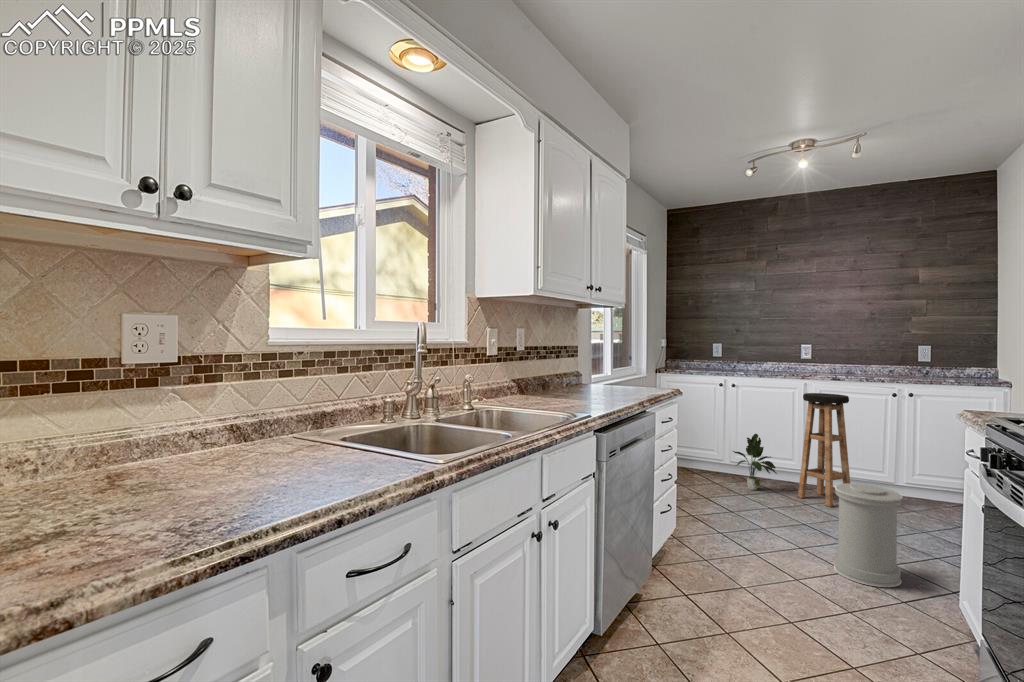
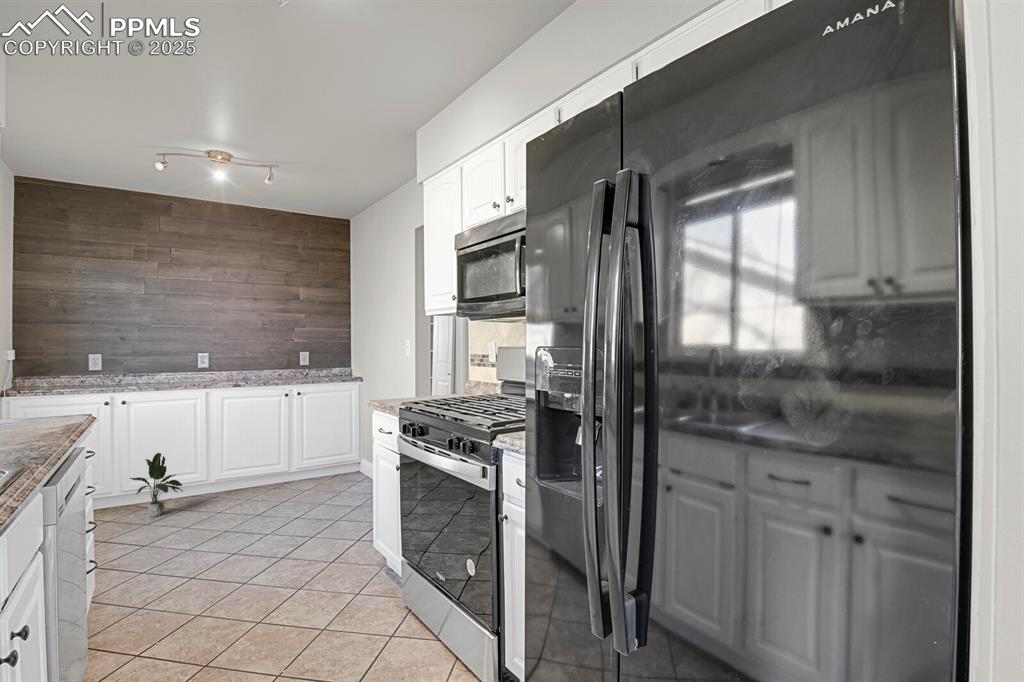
bar stool: present [798,393,850,507] -> none [207,400,257,509]
trash can: present [834,484,902,587] -> none [269,474,323,563]

